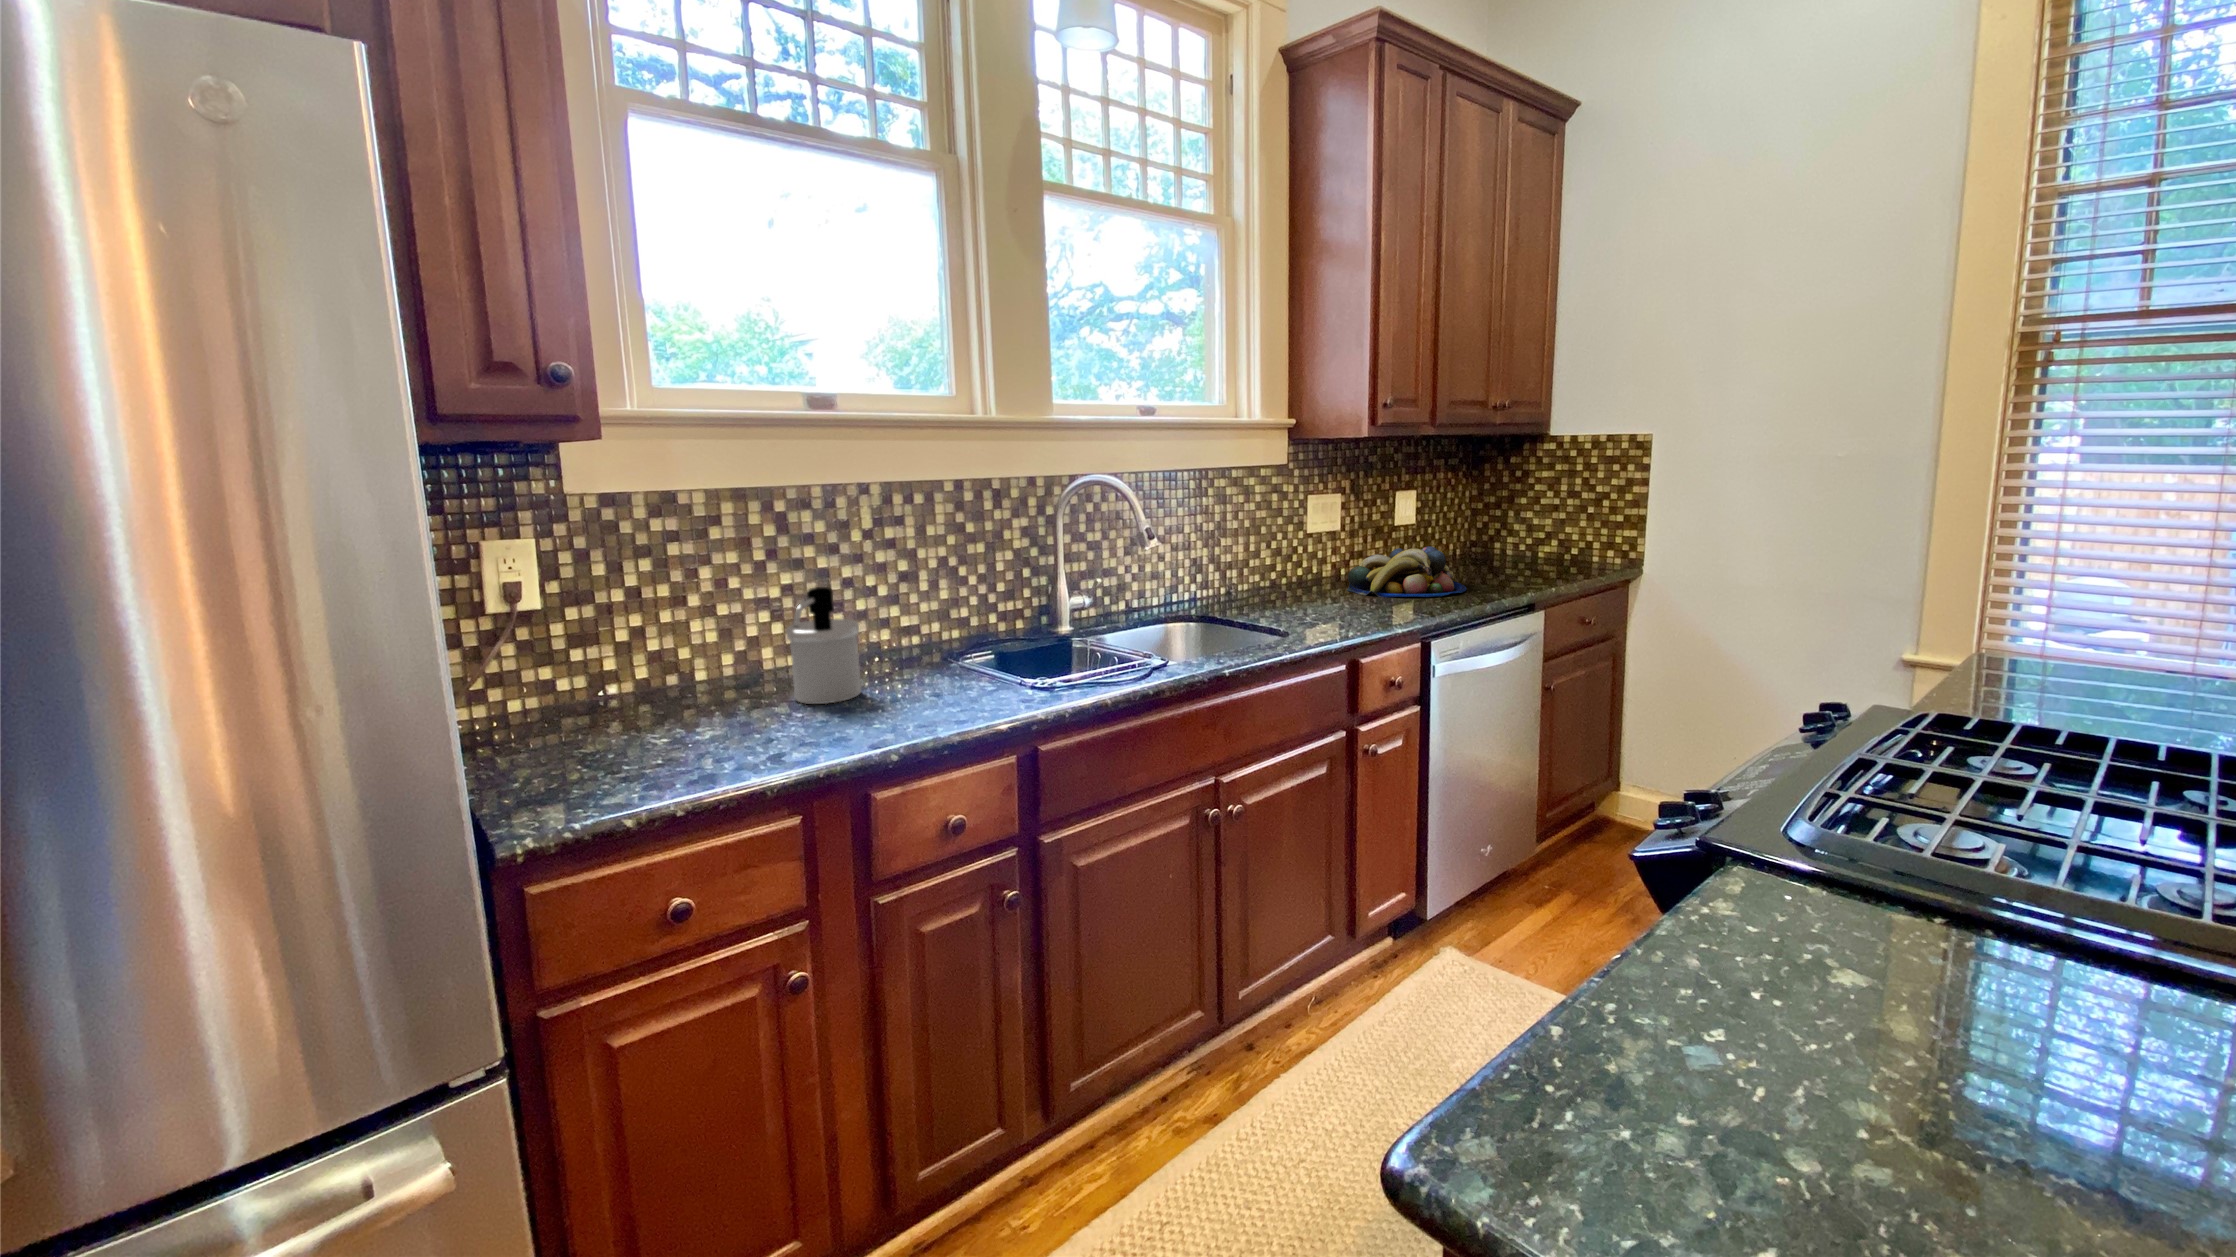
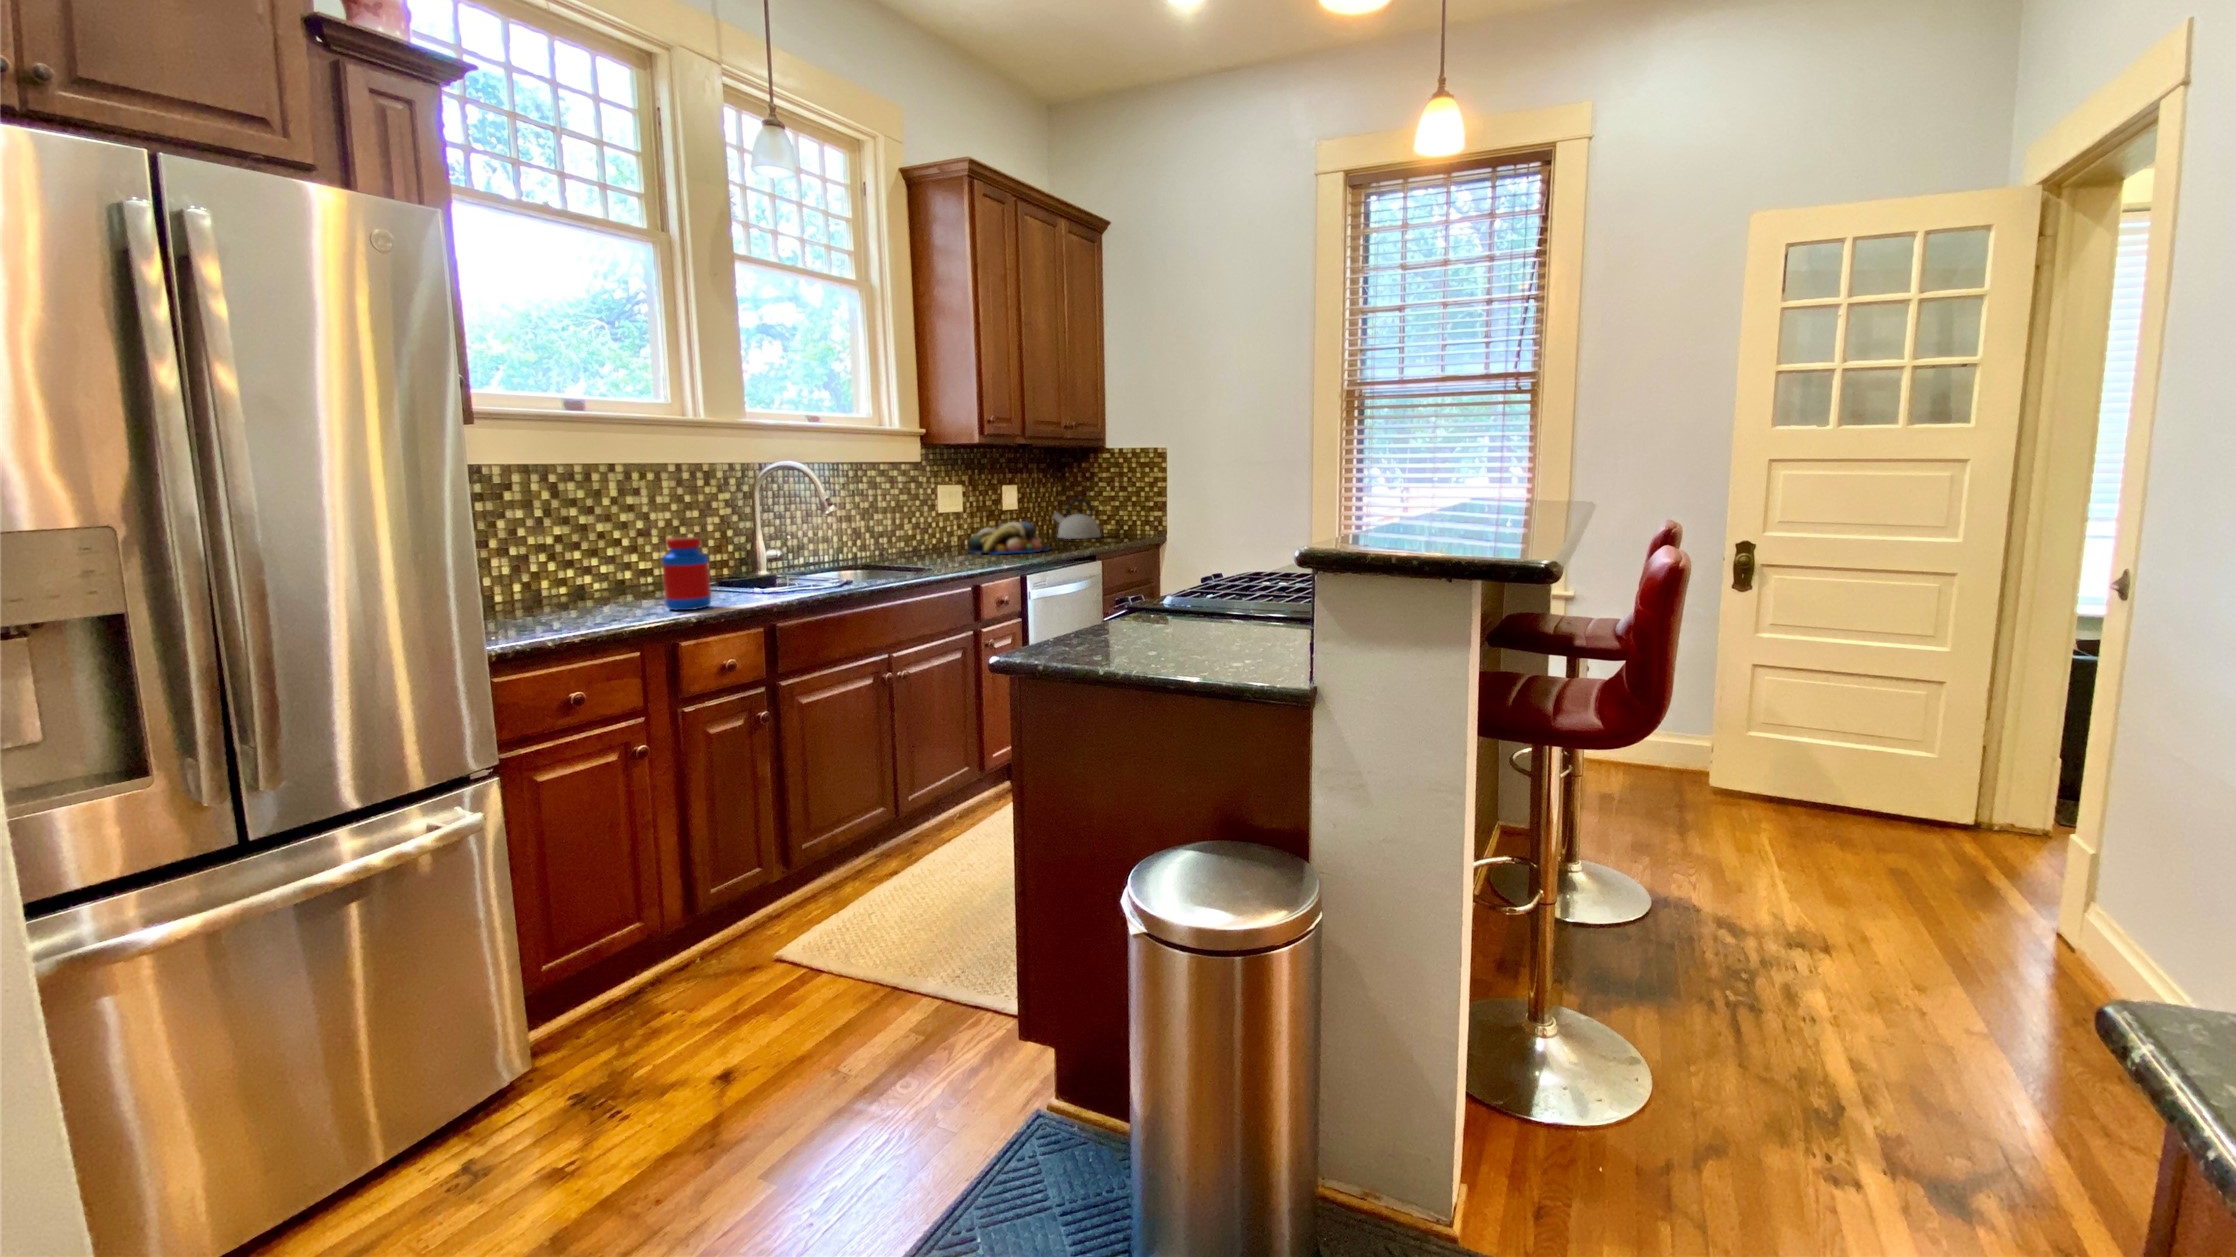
kettle: none [1465,508,1535,565] -> present [1053,498,1101,539]
soap dispenser: present [786,587,861,704] -> none [580,529,636,608]
jar: none [871,609,942,727] -> present [662,537,711,610]

